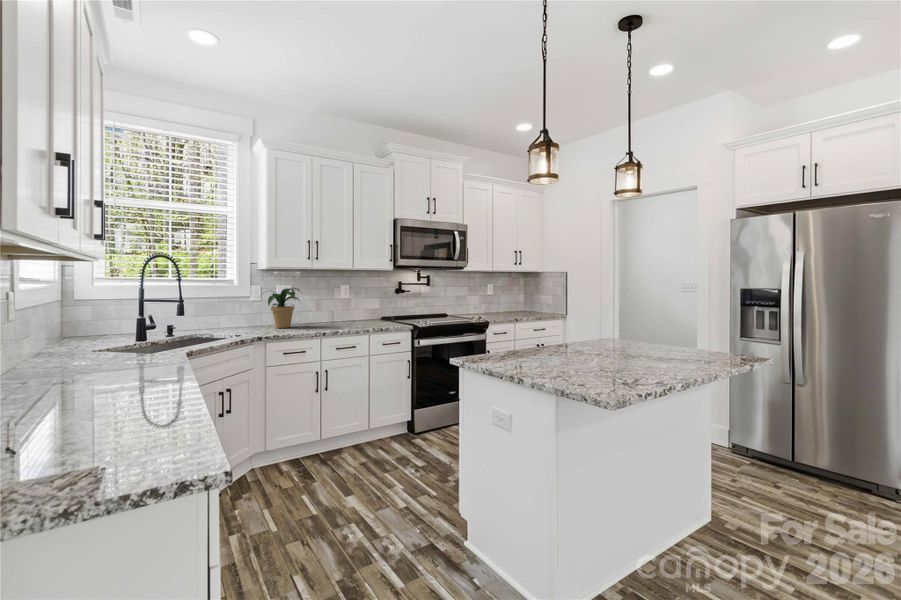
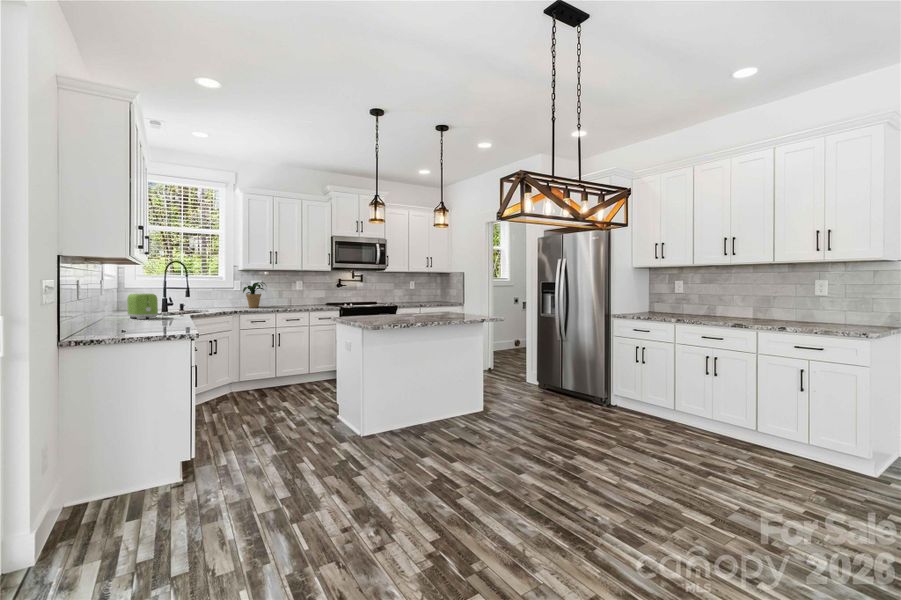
toaster: none [58,320,122,379] -> present [127,293,158,319]

